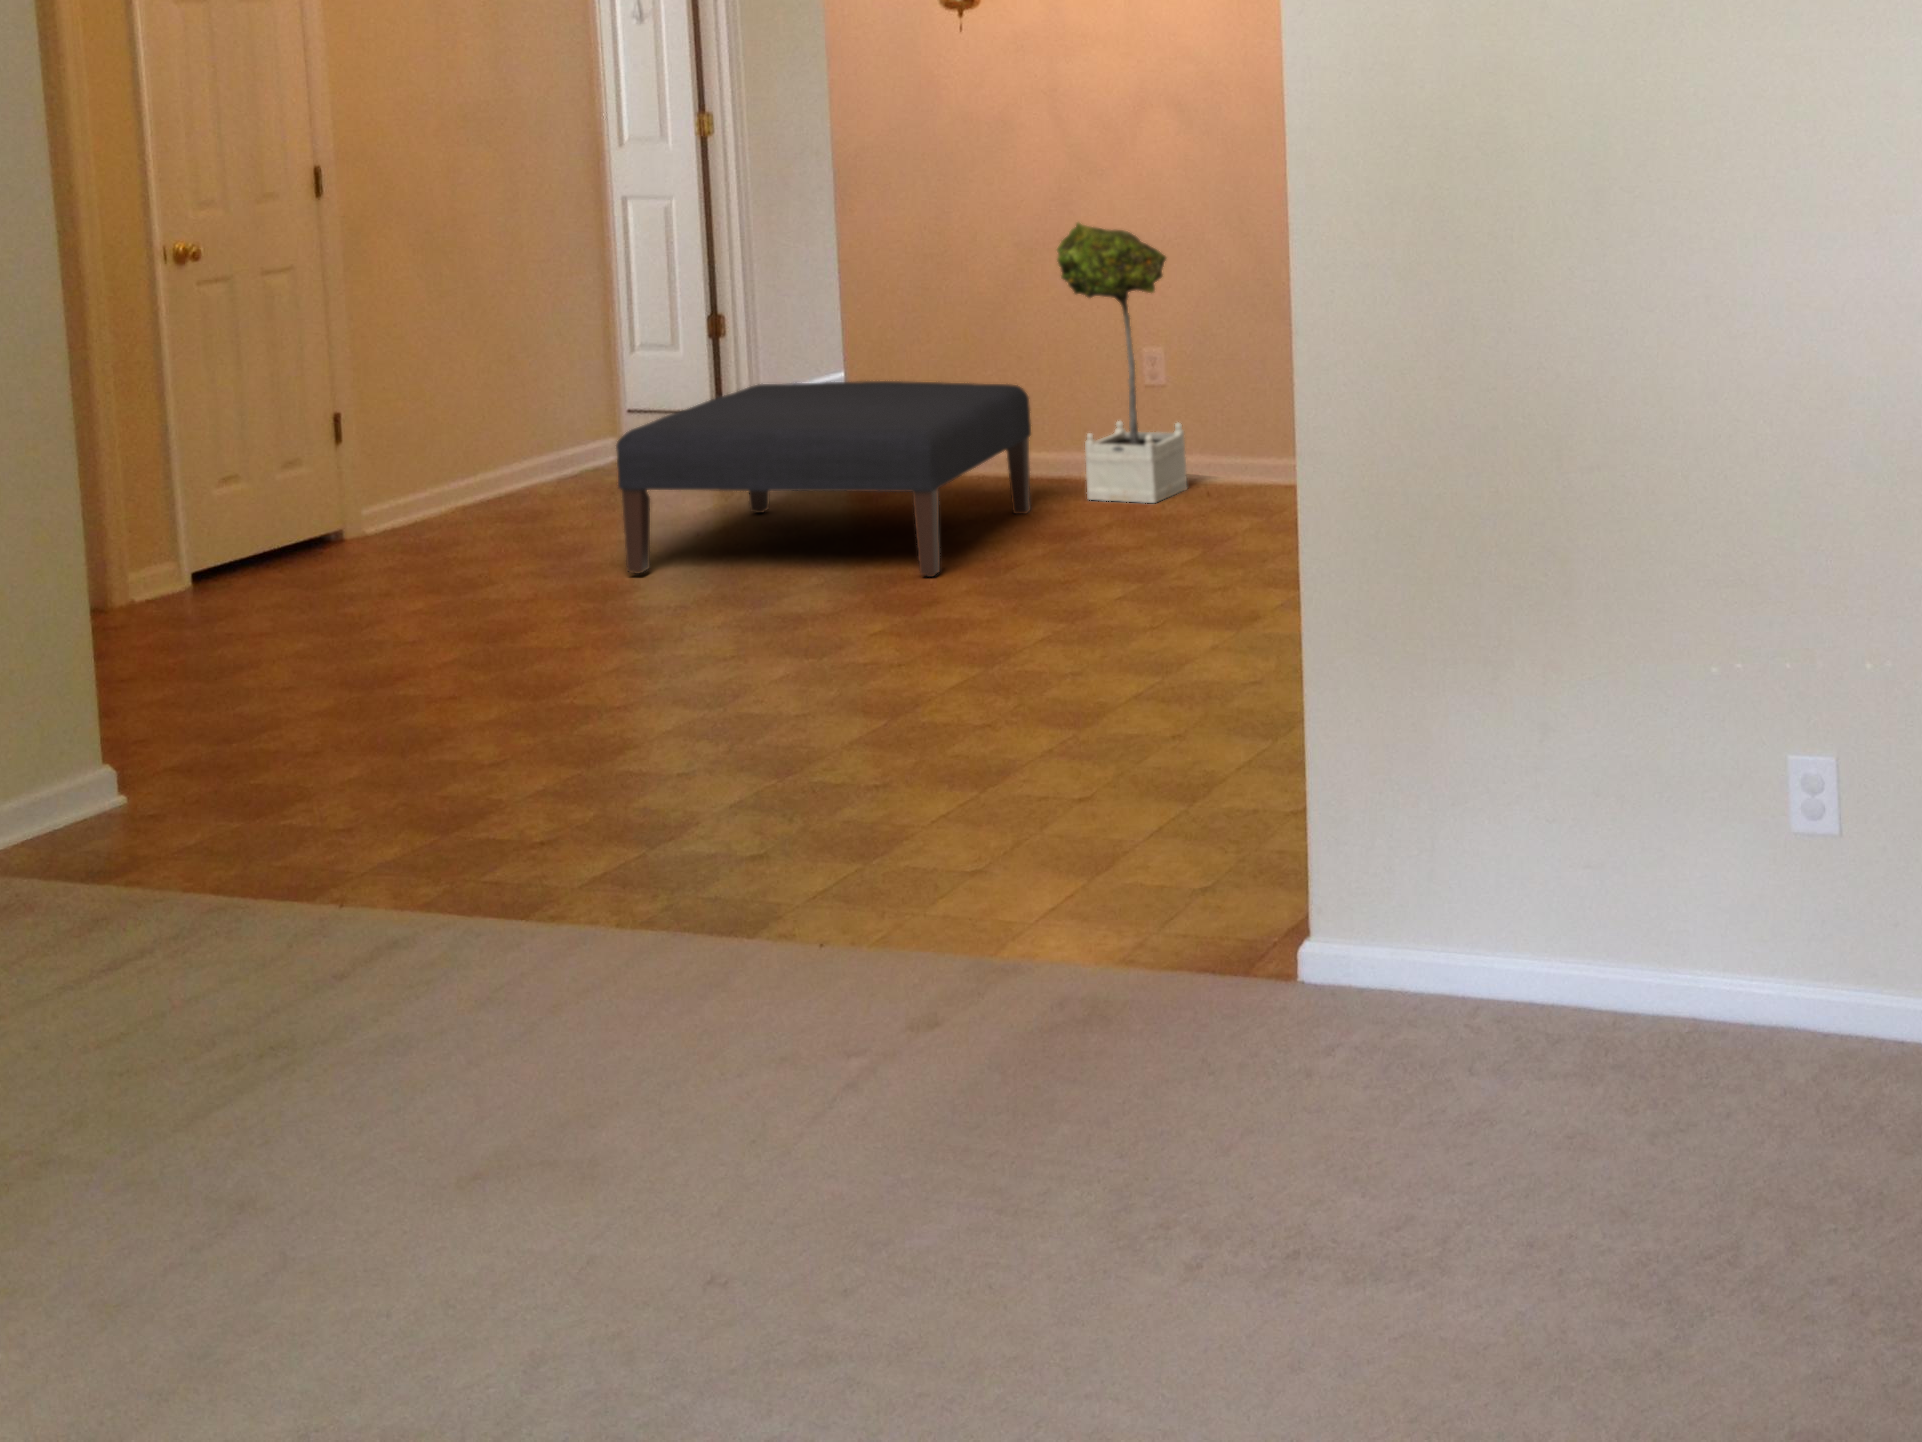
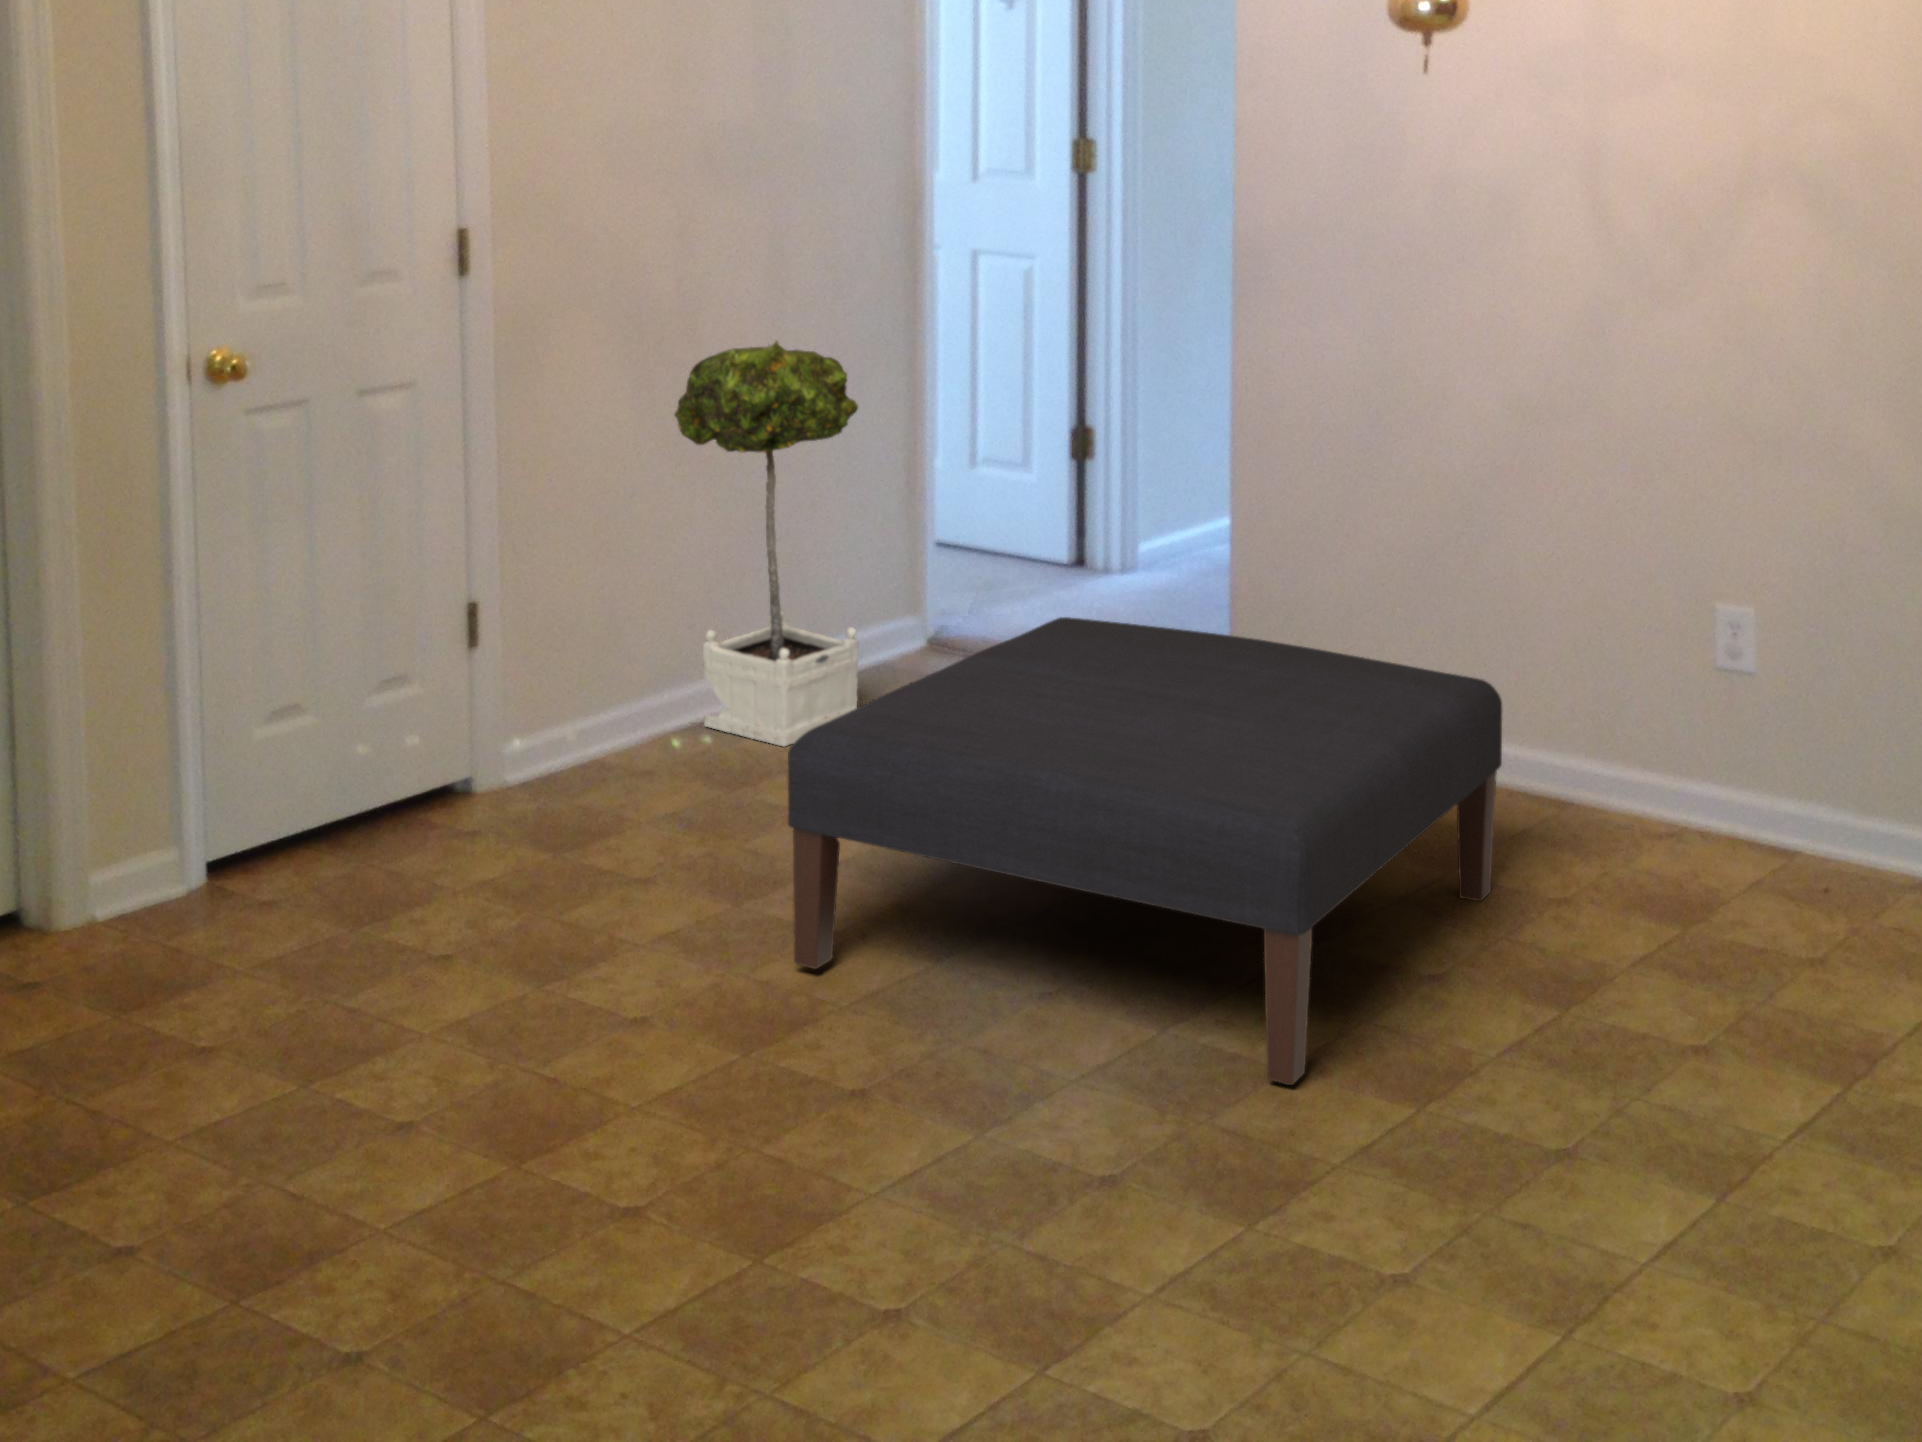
potted tree: present [1057,223,1187,503] -> present [675,341,859,746]

